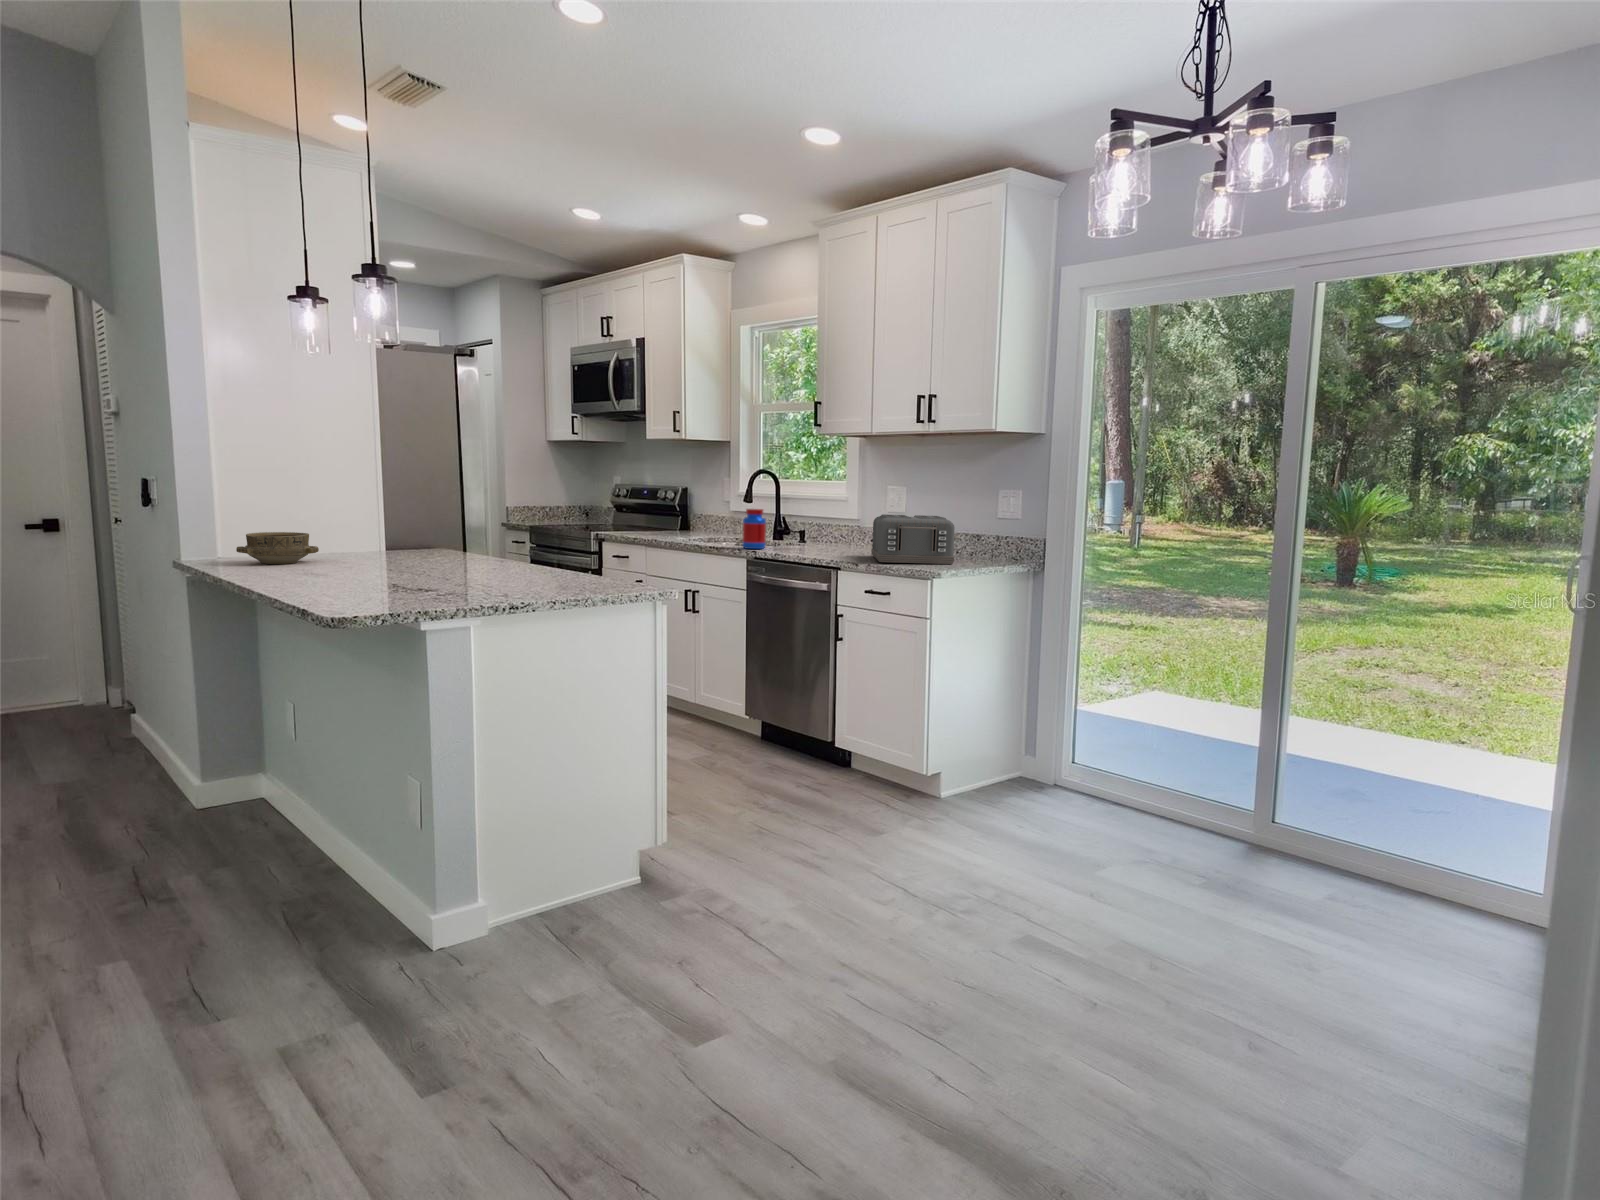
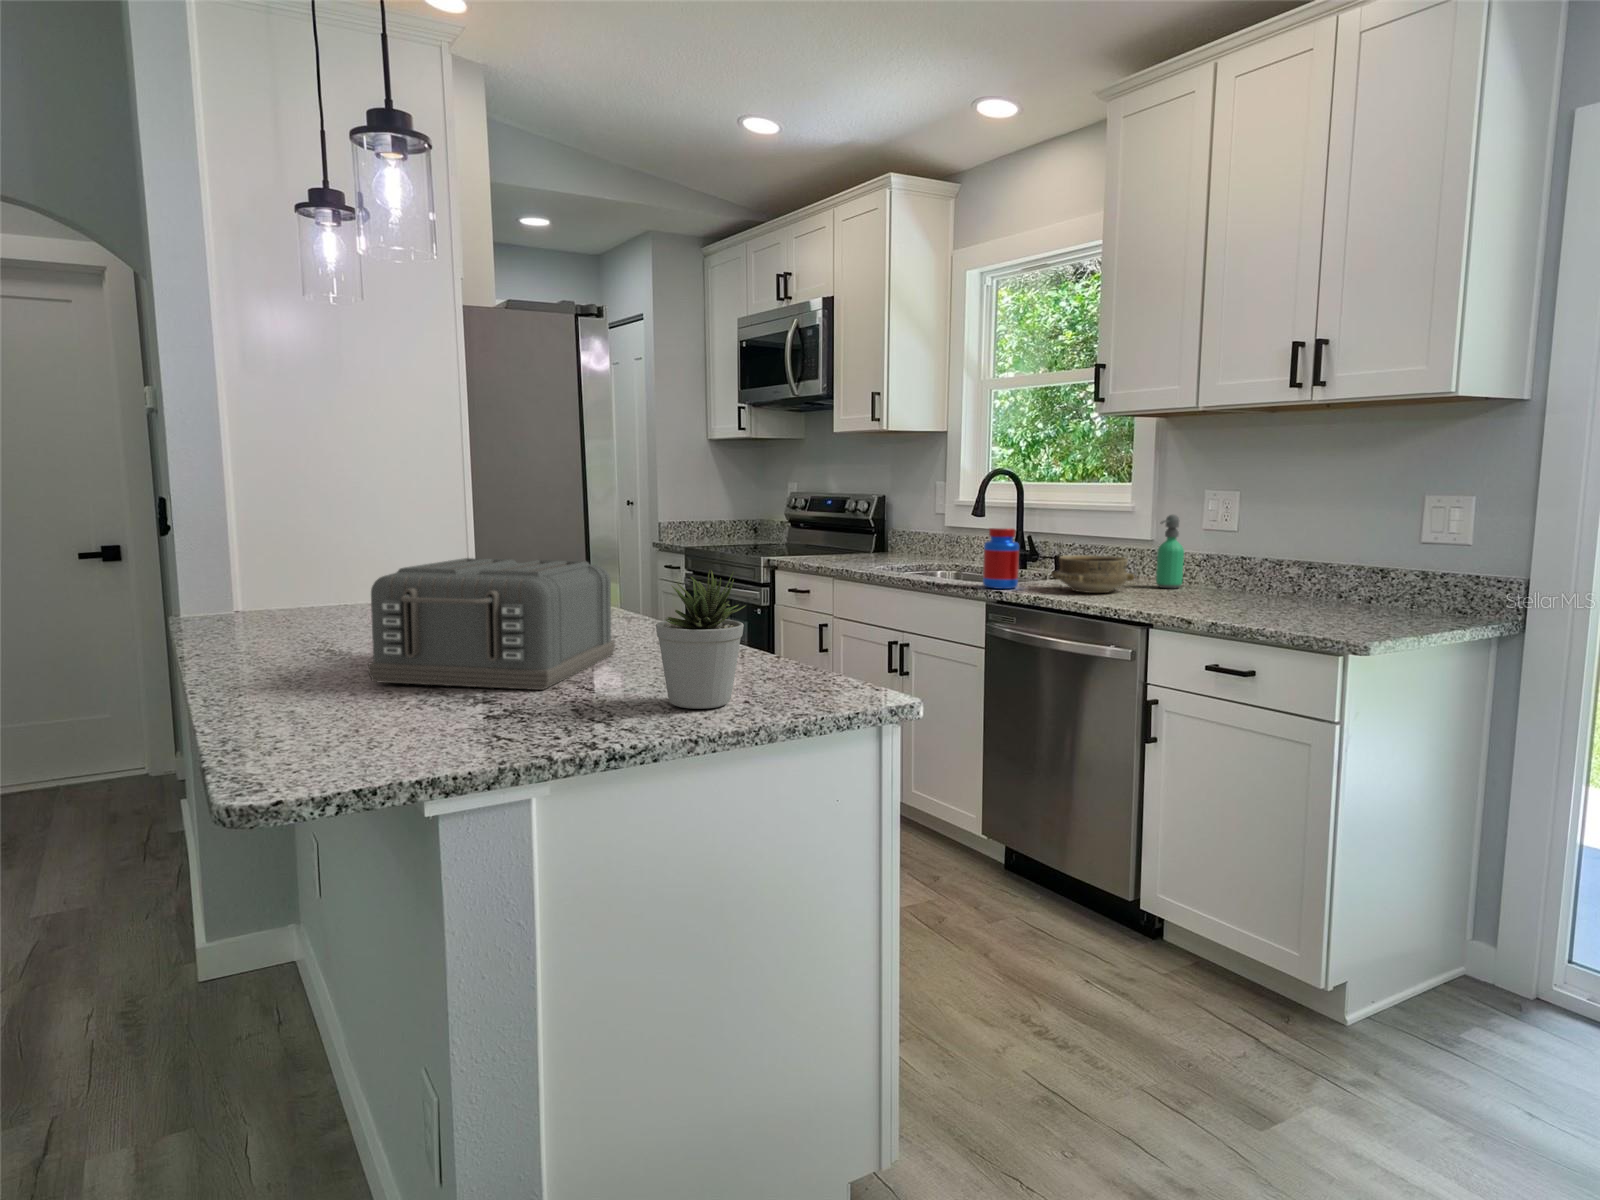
soap dispenser: none [855,501,872,549] -> present [1156,515,1184,588]
toaster: present [871,514,955,564] -> present [368,558,615,690]
potted plant: none [529,518,578,592] -> present [656,570,745,709]
ceramic bowl: present [236,532,319,564] -> present [1051,555,1134,593]

